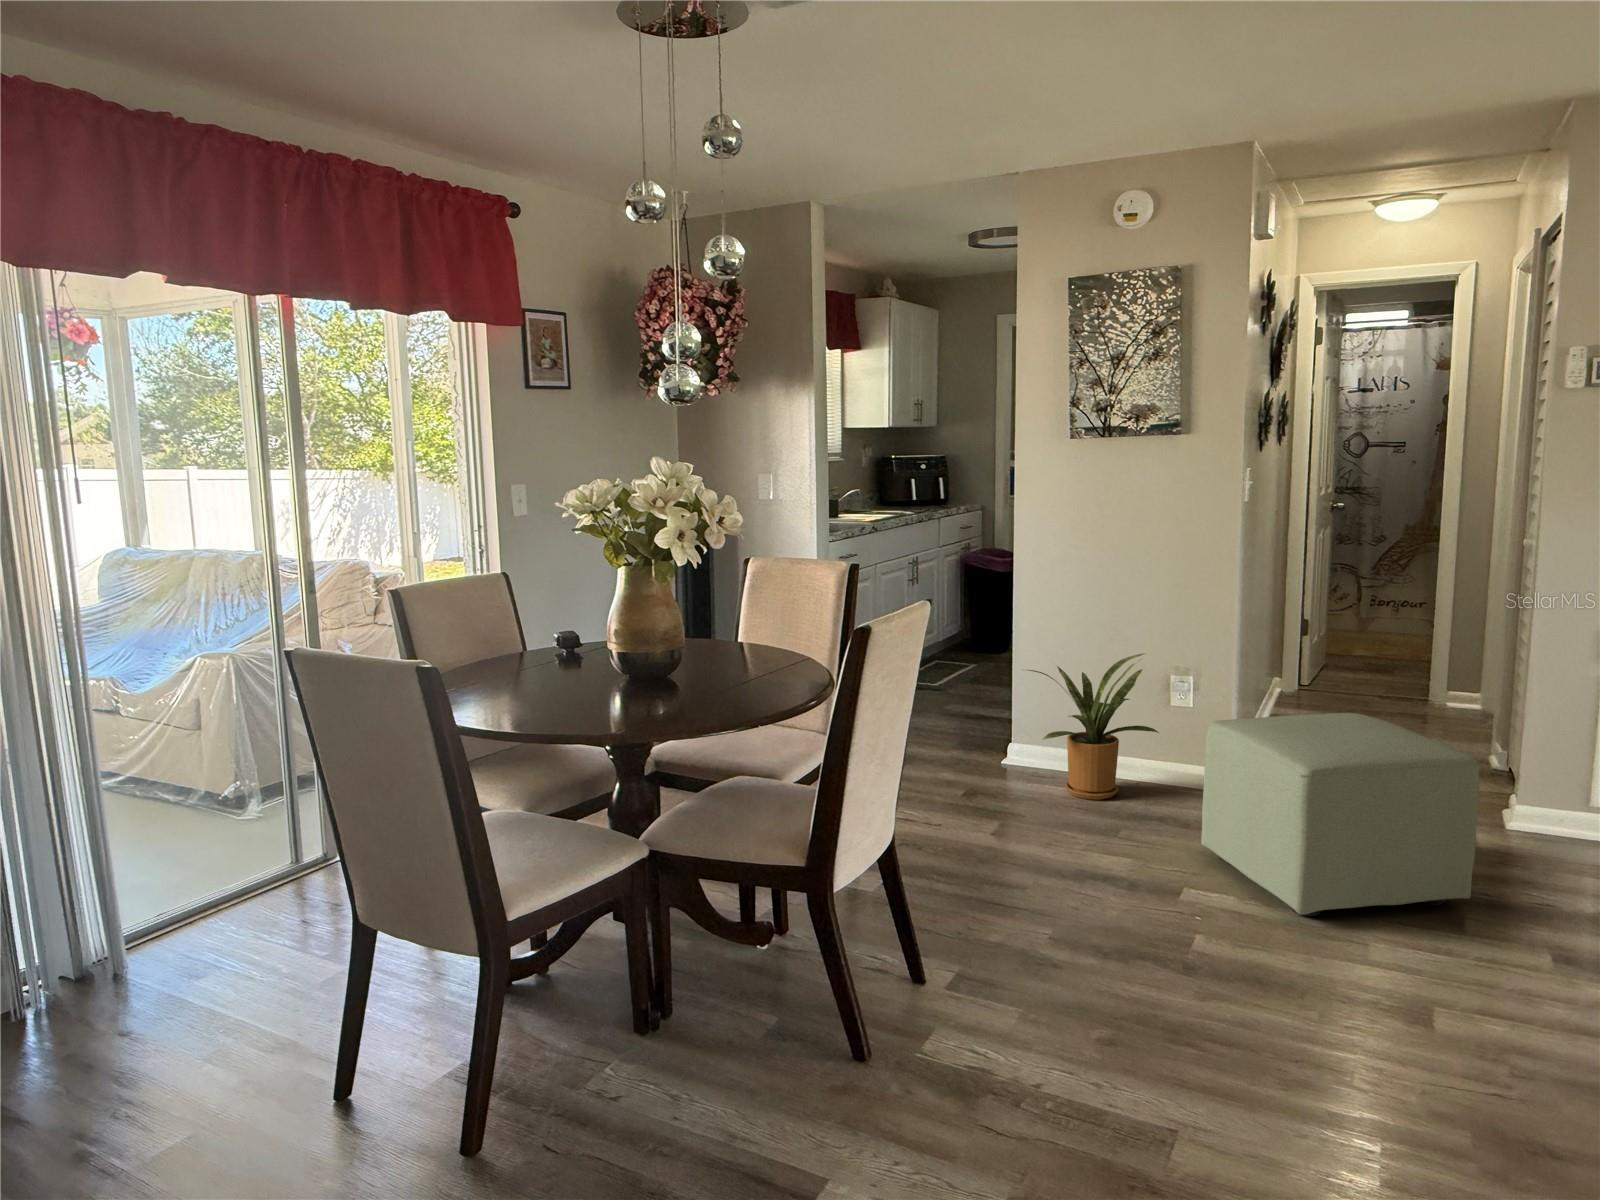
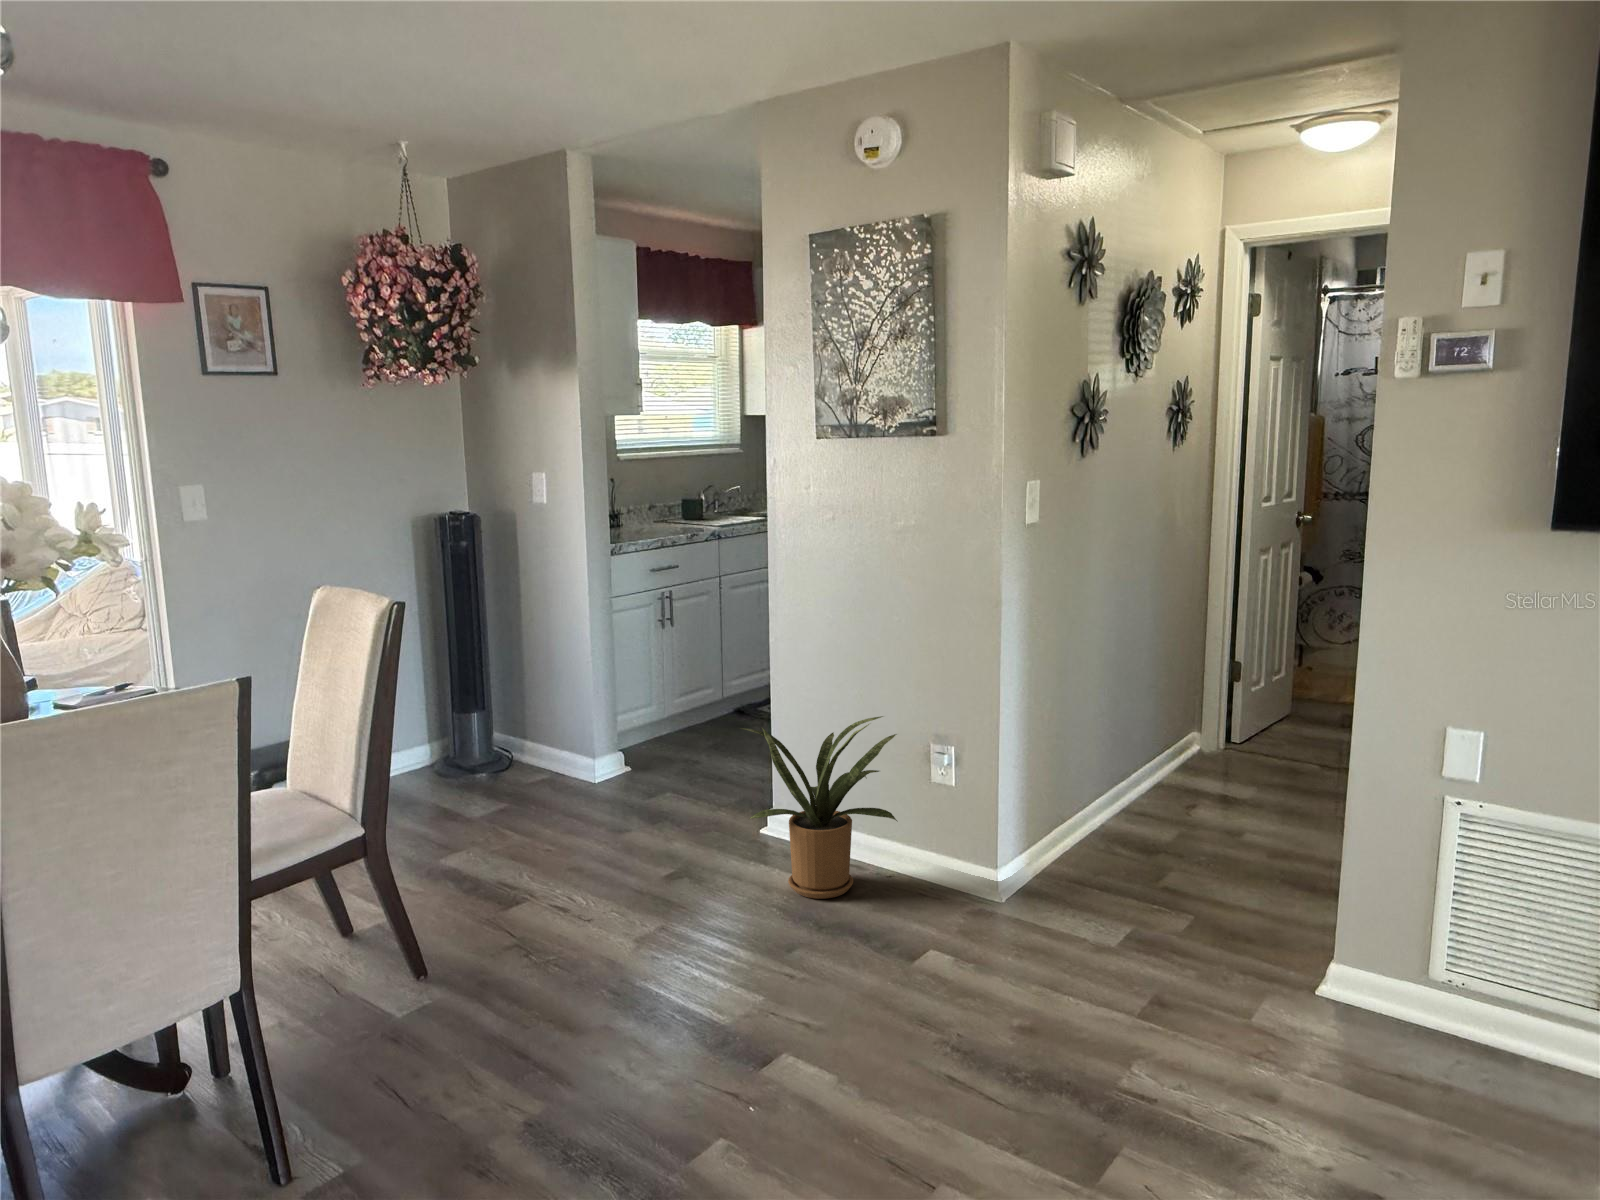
ottoman: present [1201,713,1479,916] -> none [858,822,1146,1114]

